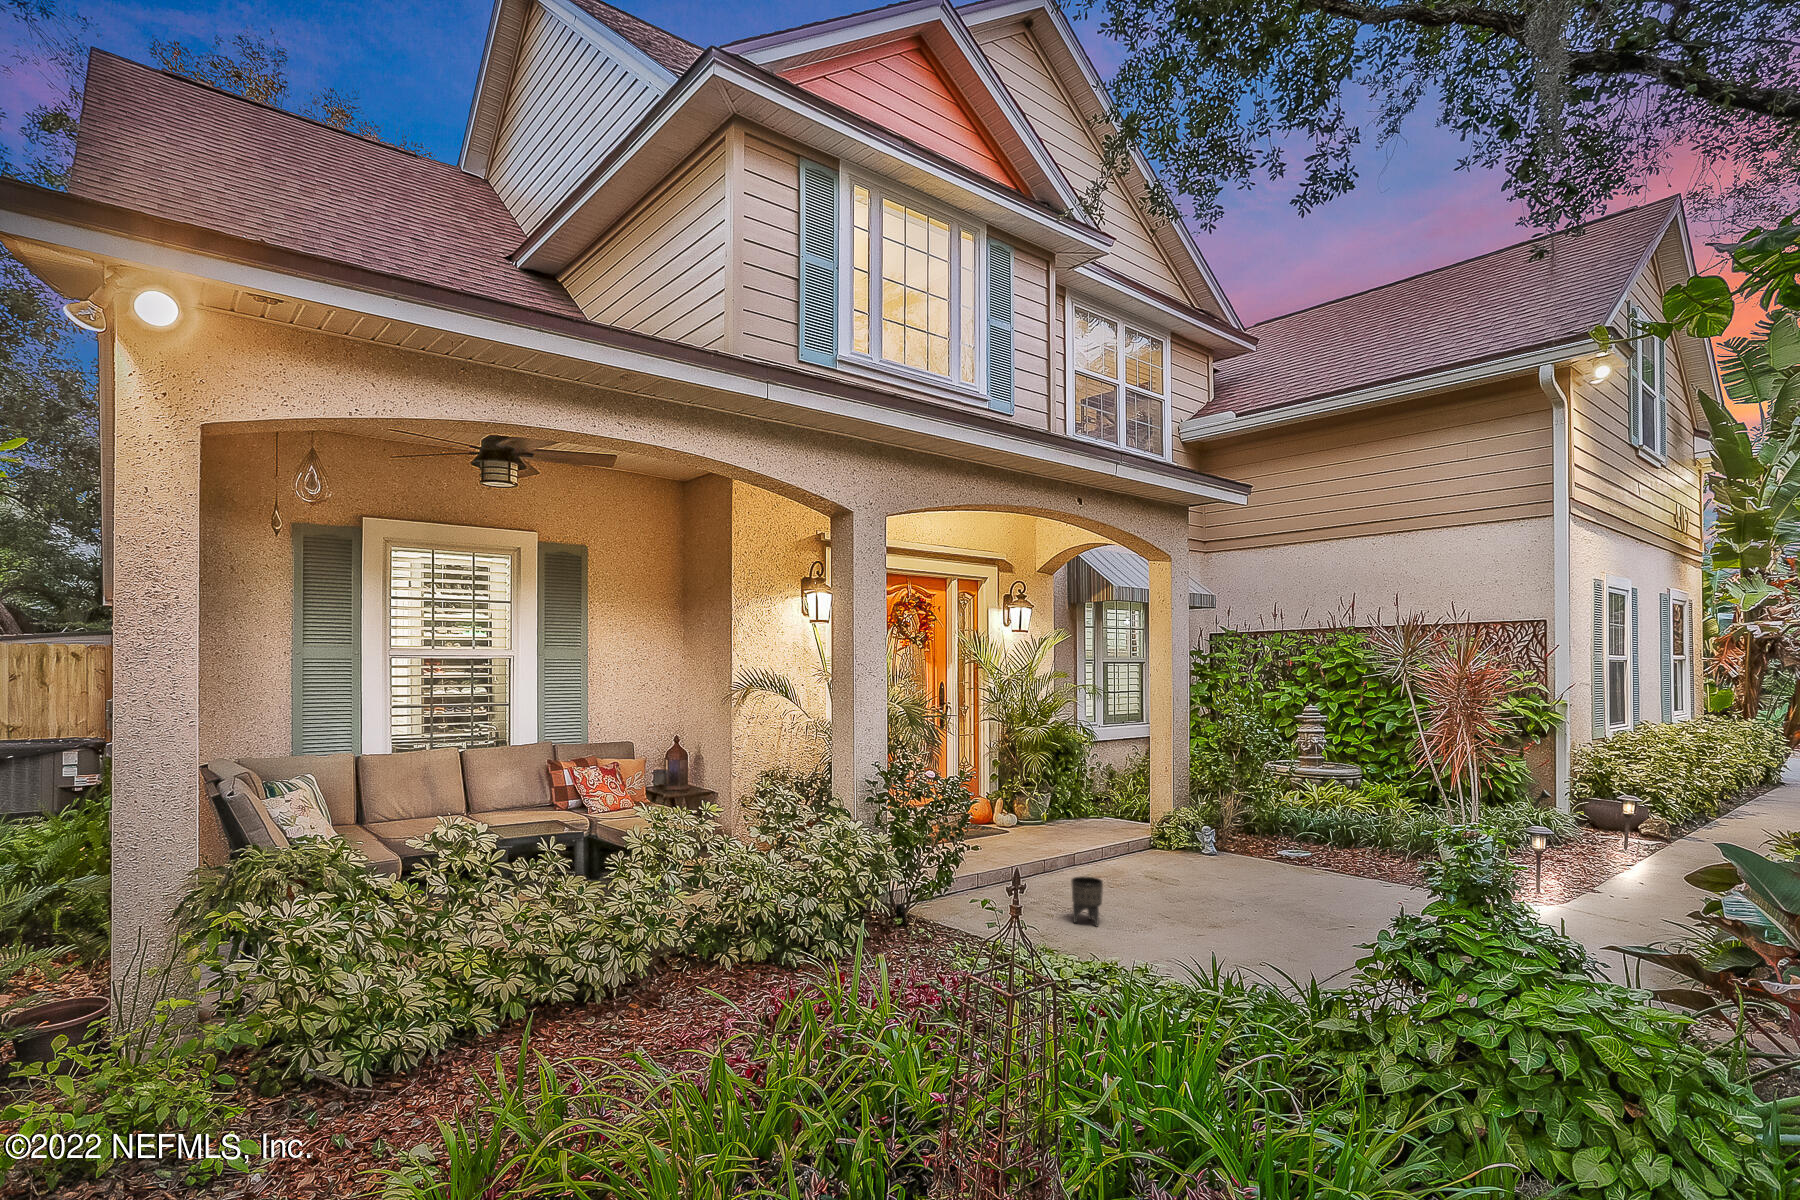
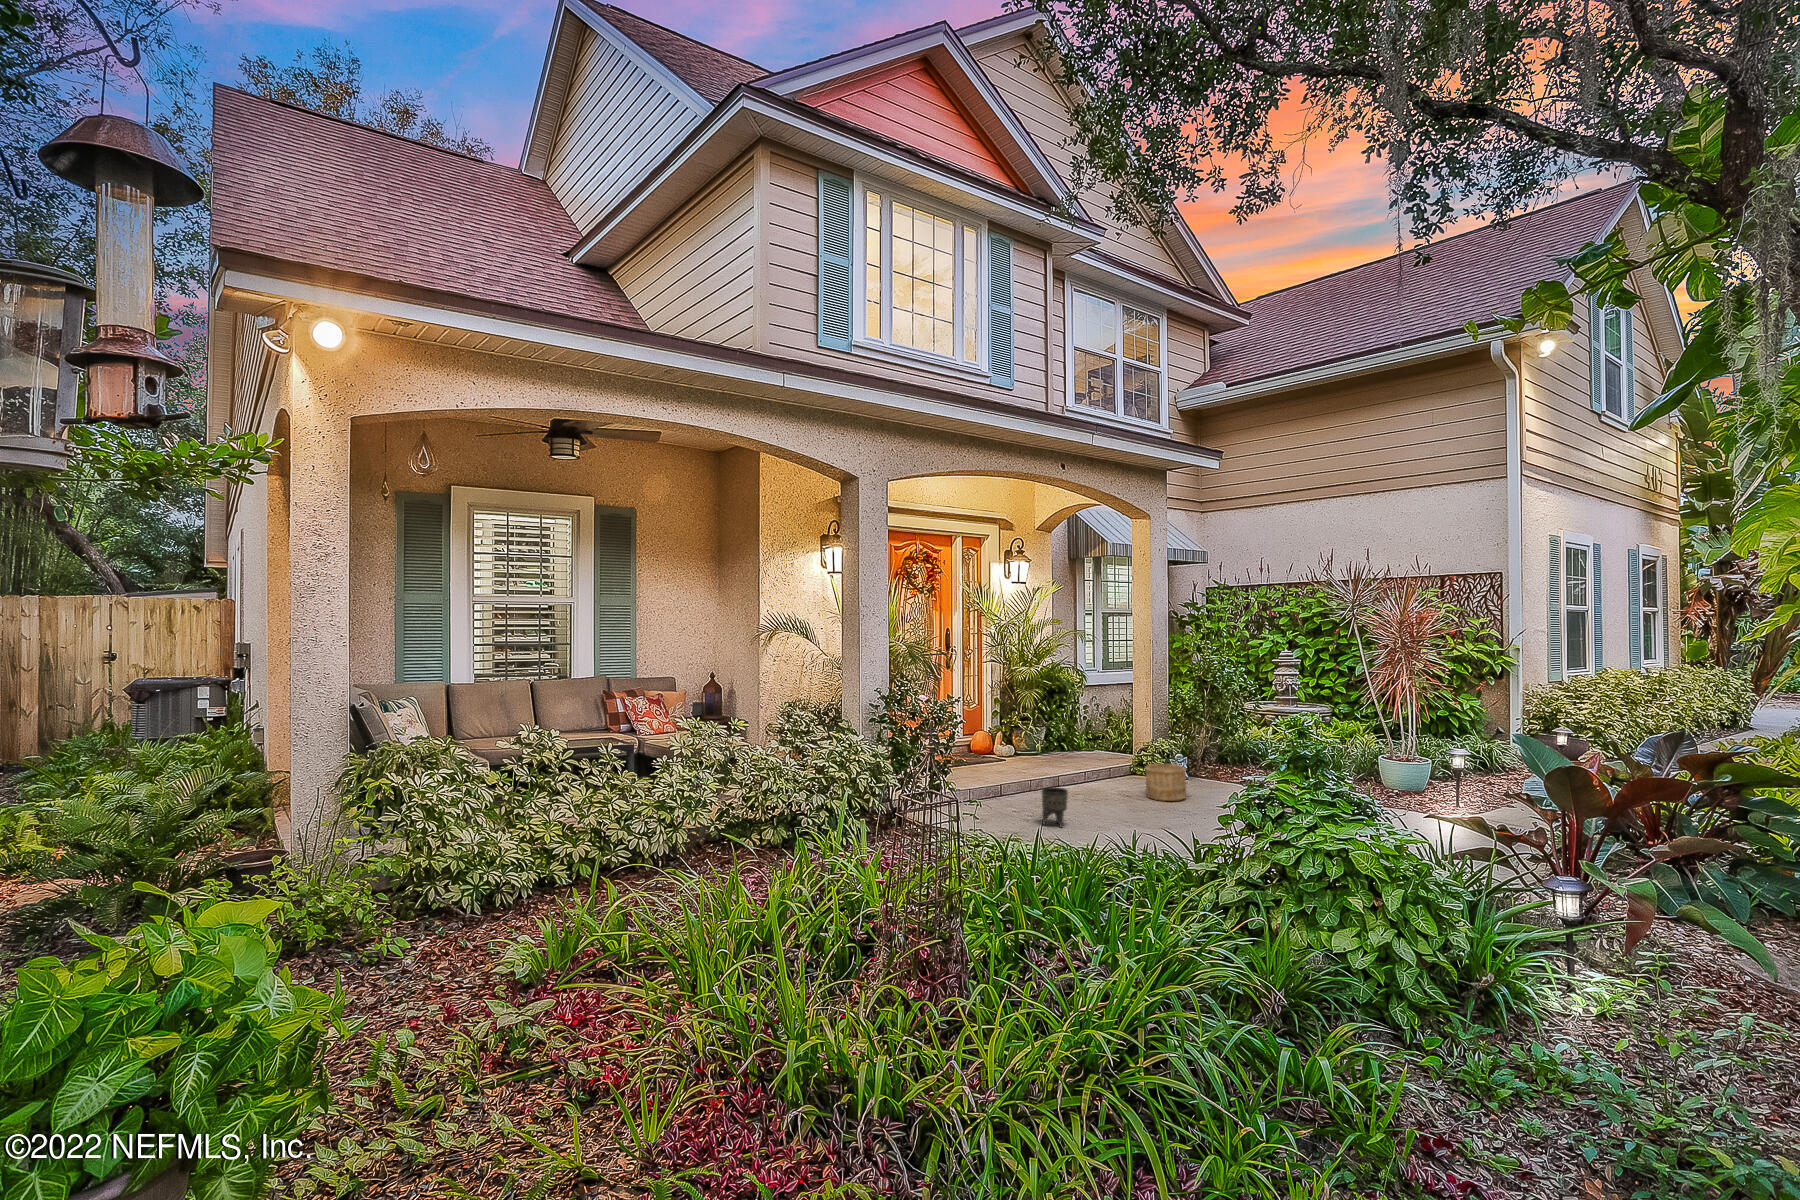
wooden bucket: none [1178,840,1228,886] -> present [1145,763,1186,801]

